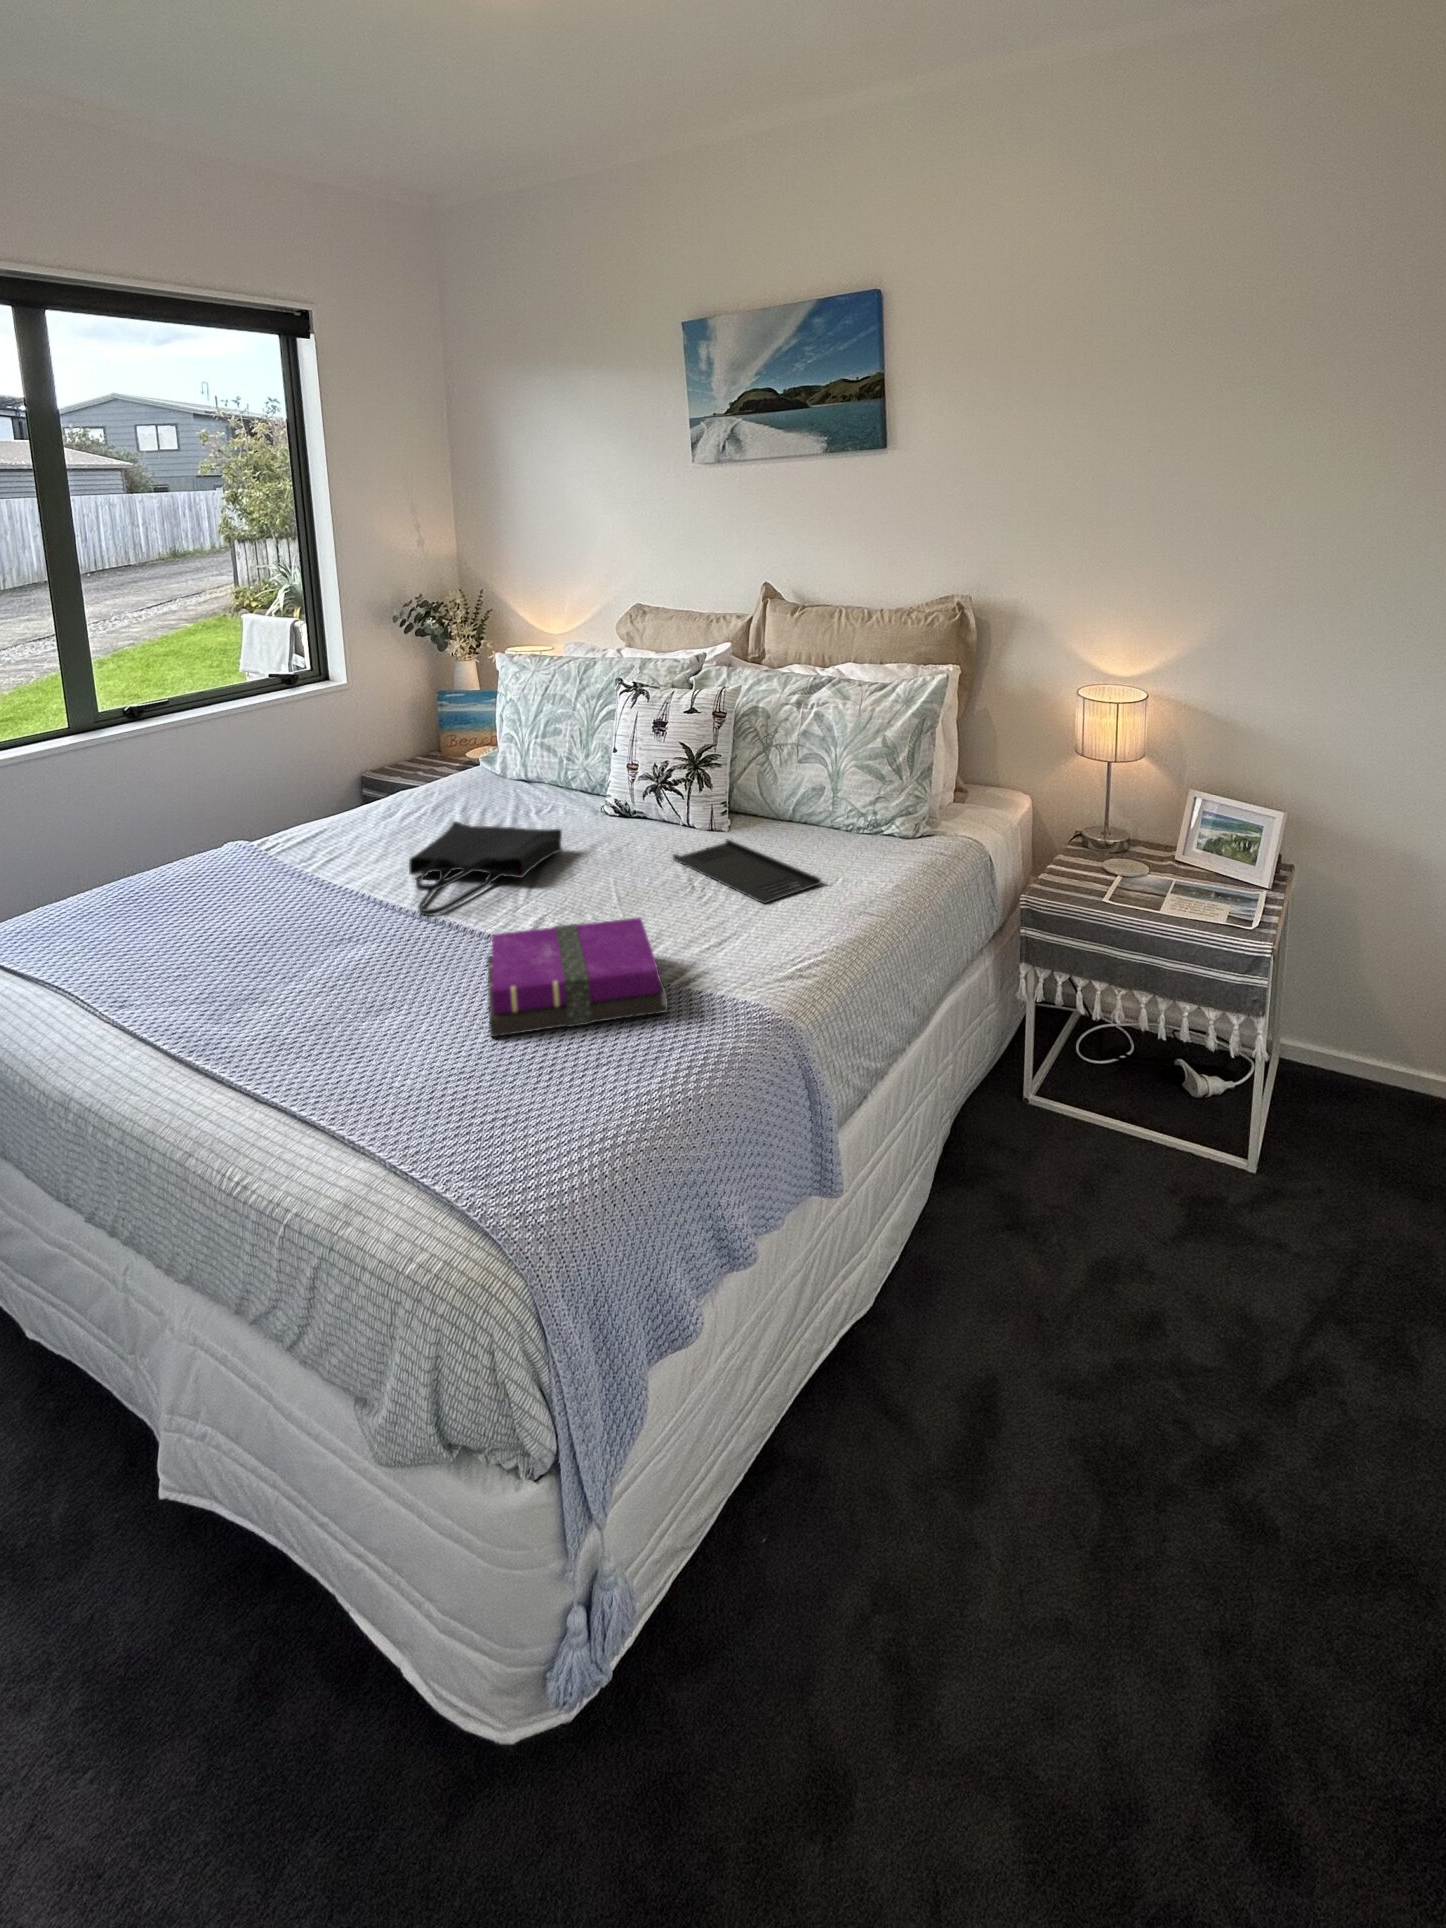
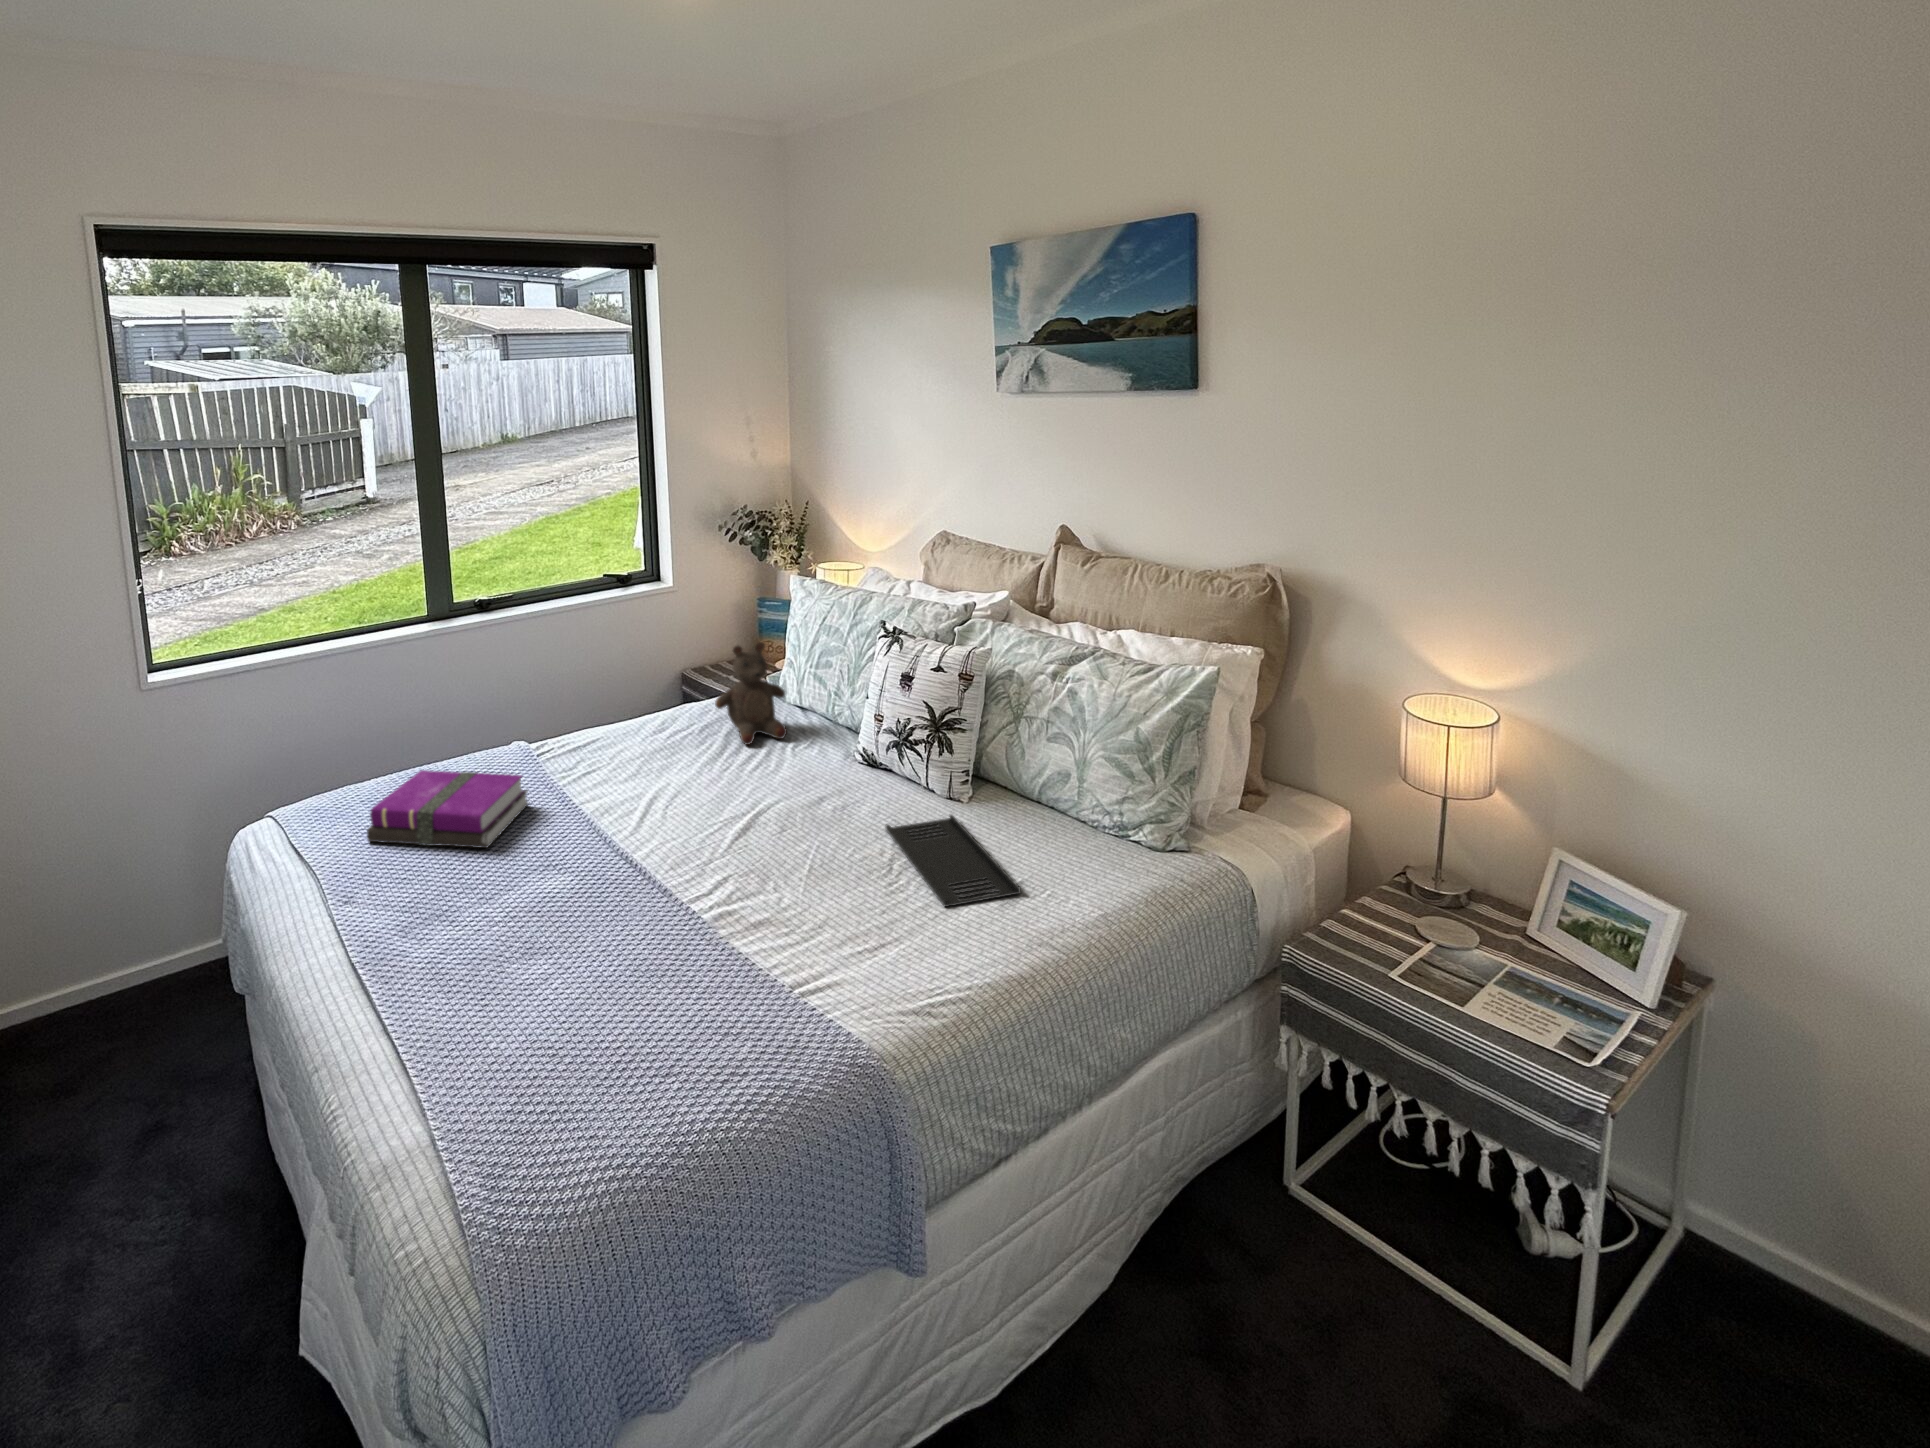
stuffed bear: none [450,712,529,816] -> present [715,642,787,745]
tote bag: present [409,821,562,916] -> none [620,752,785,855]
notebook: present [488,917,668,1037] -> present [367,770,528,848]

